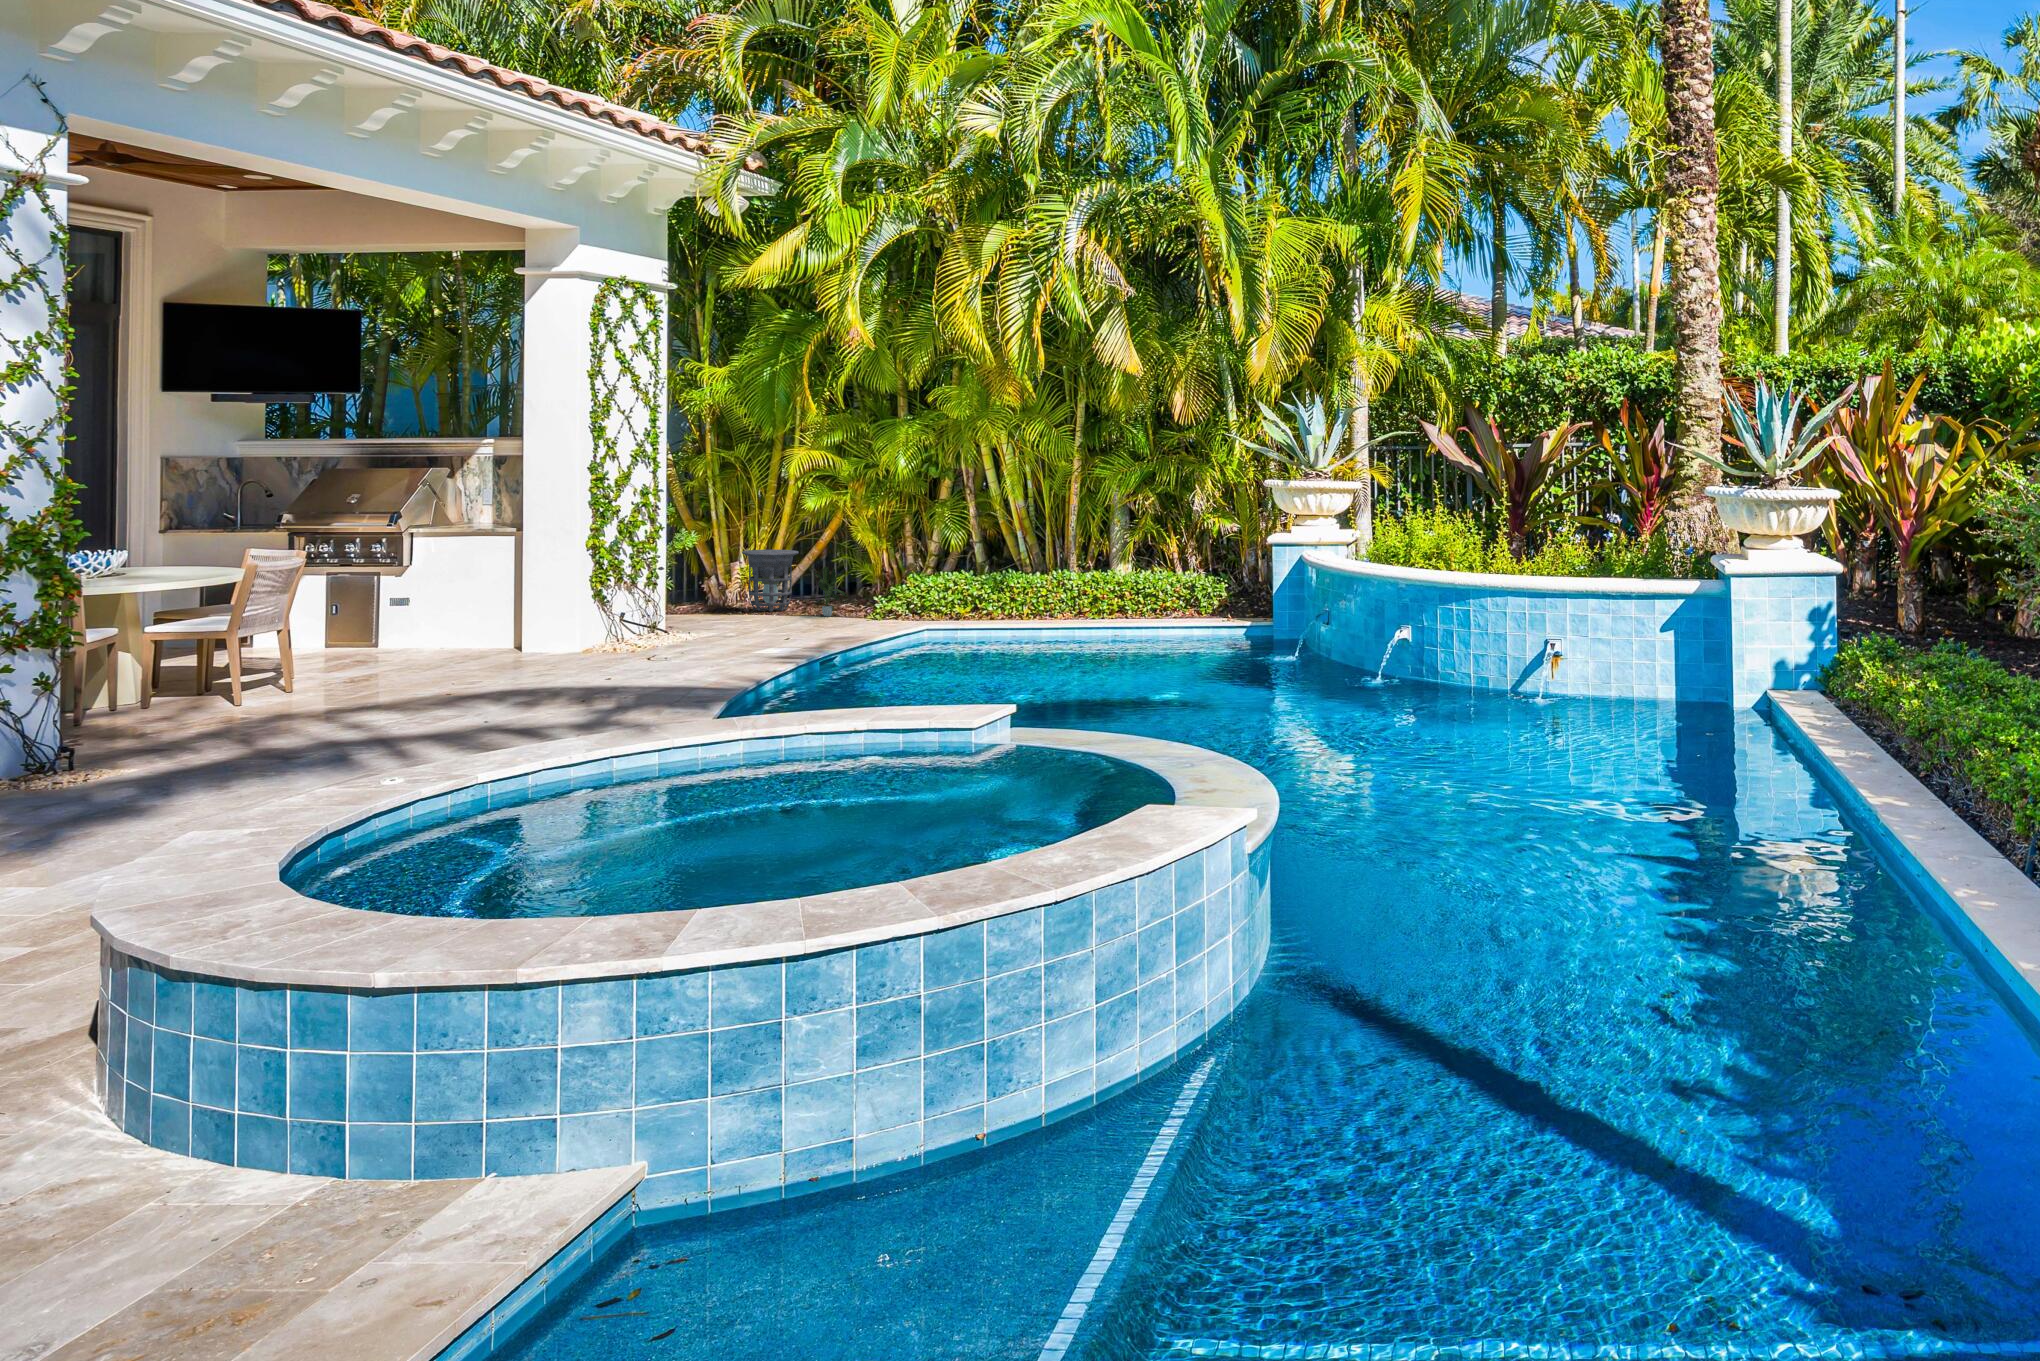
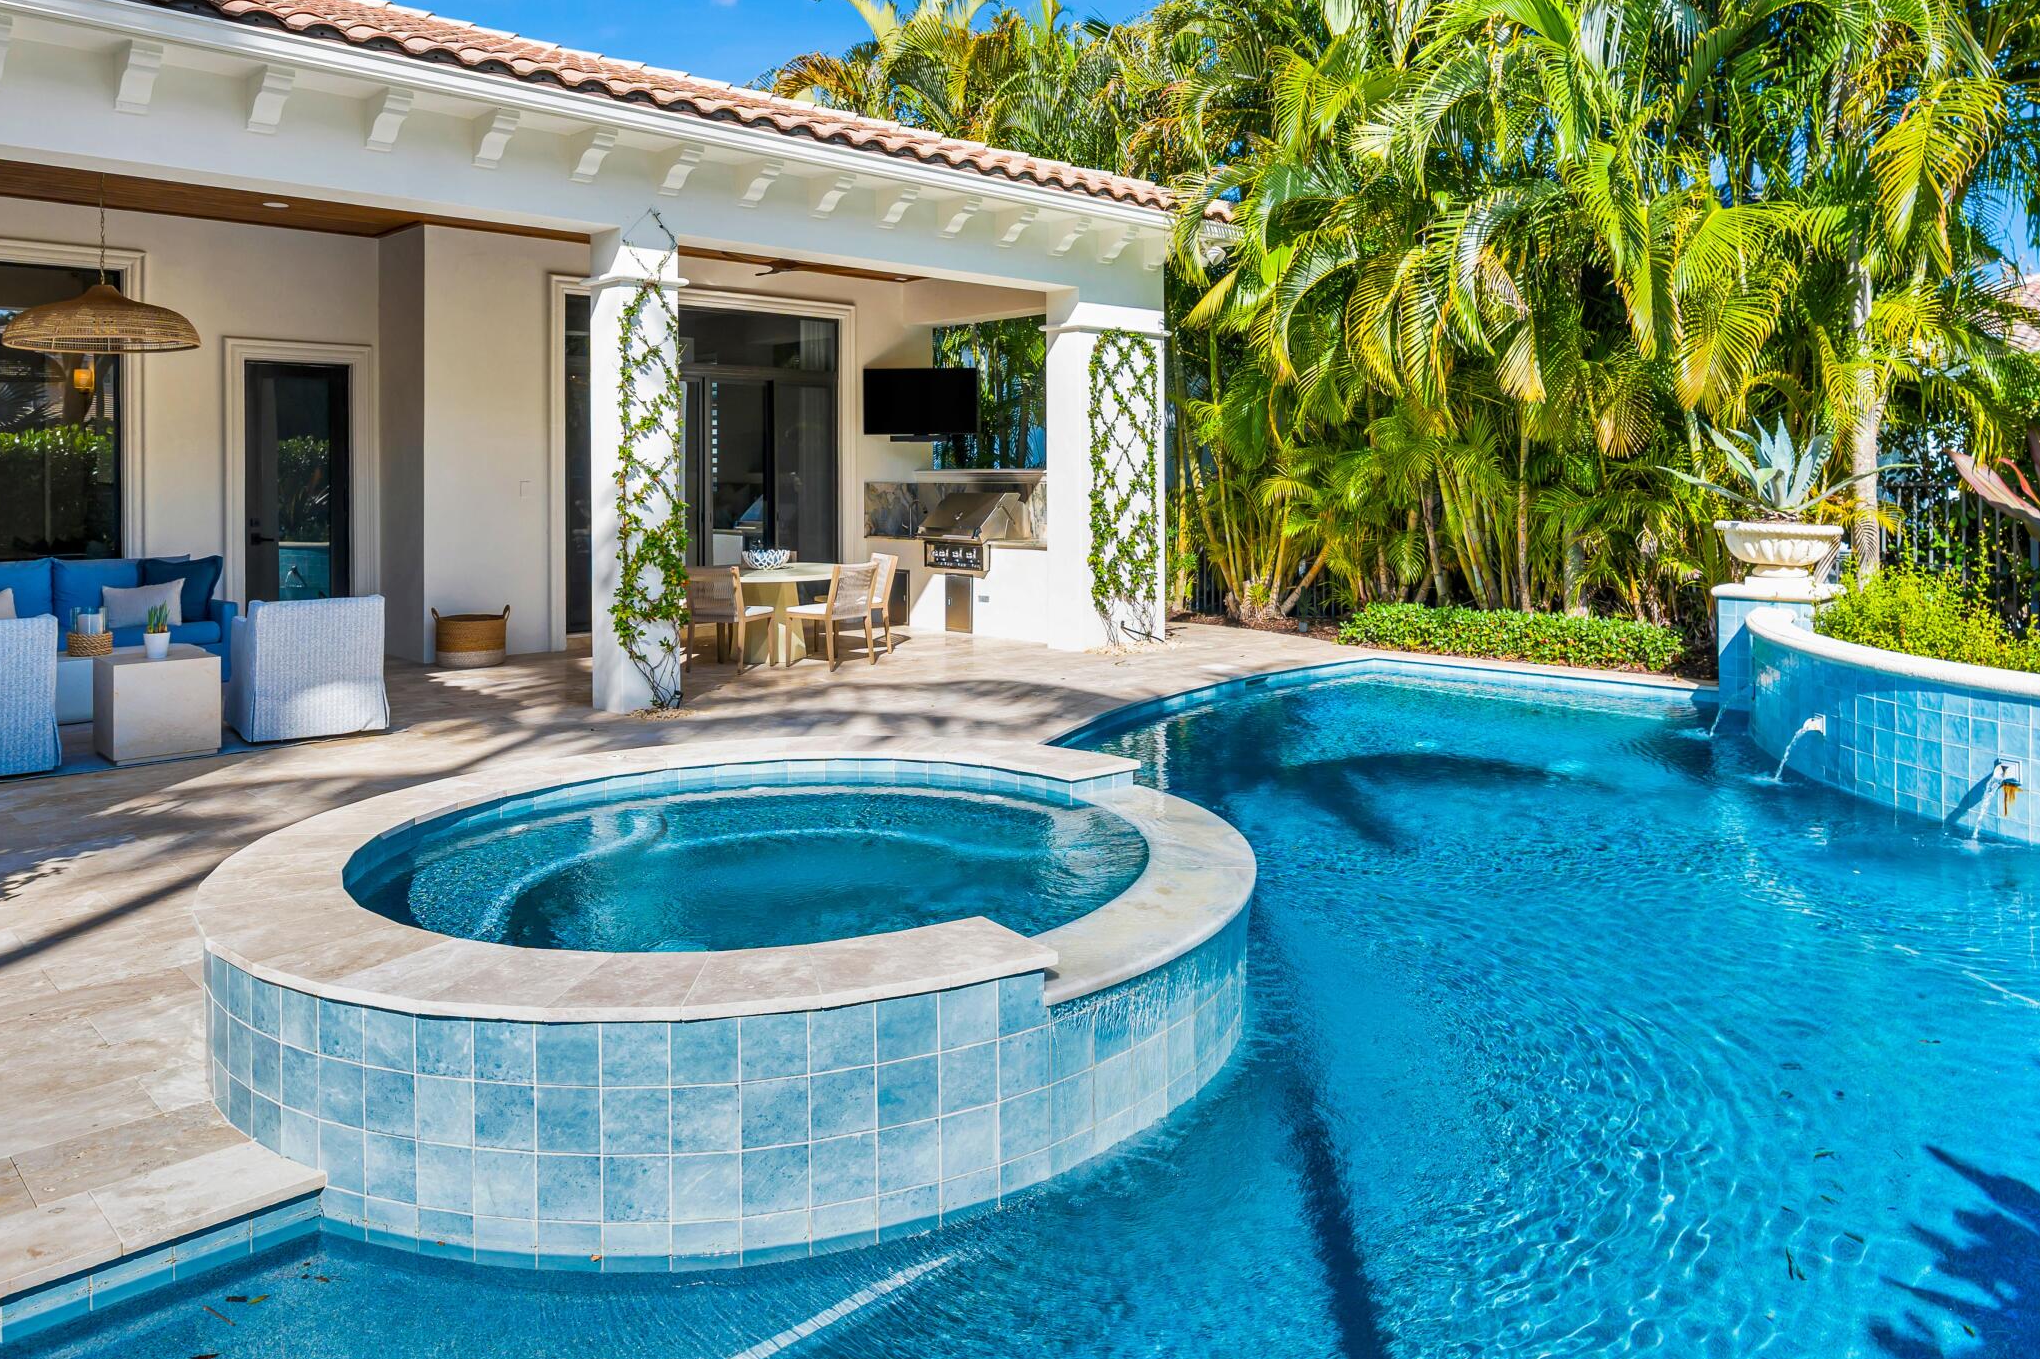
side table: present [742,550,799,612] -> none [1247,565,1293,621]

